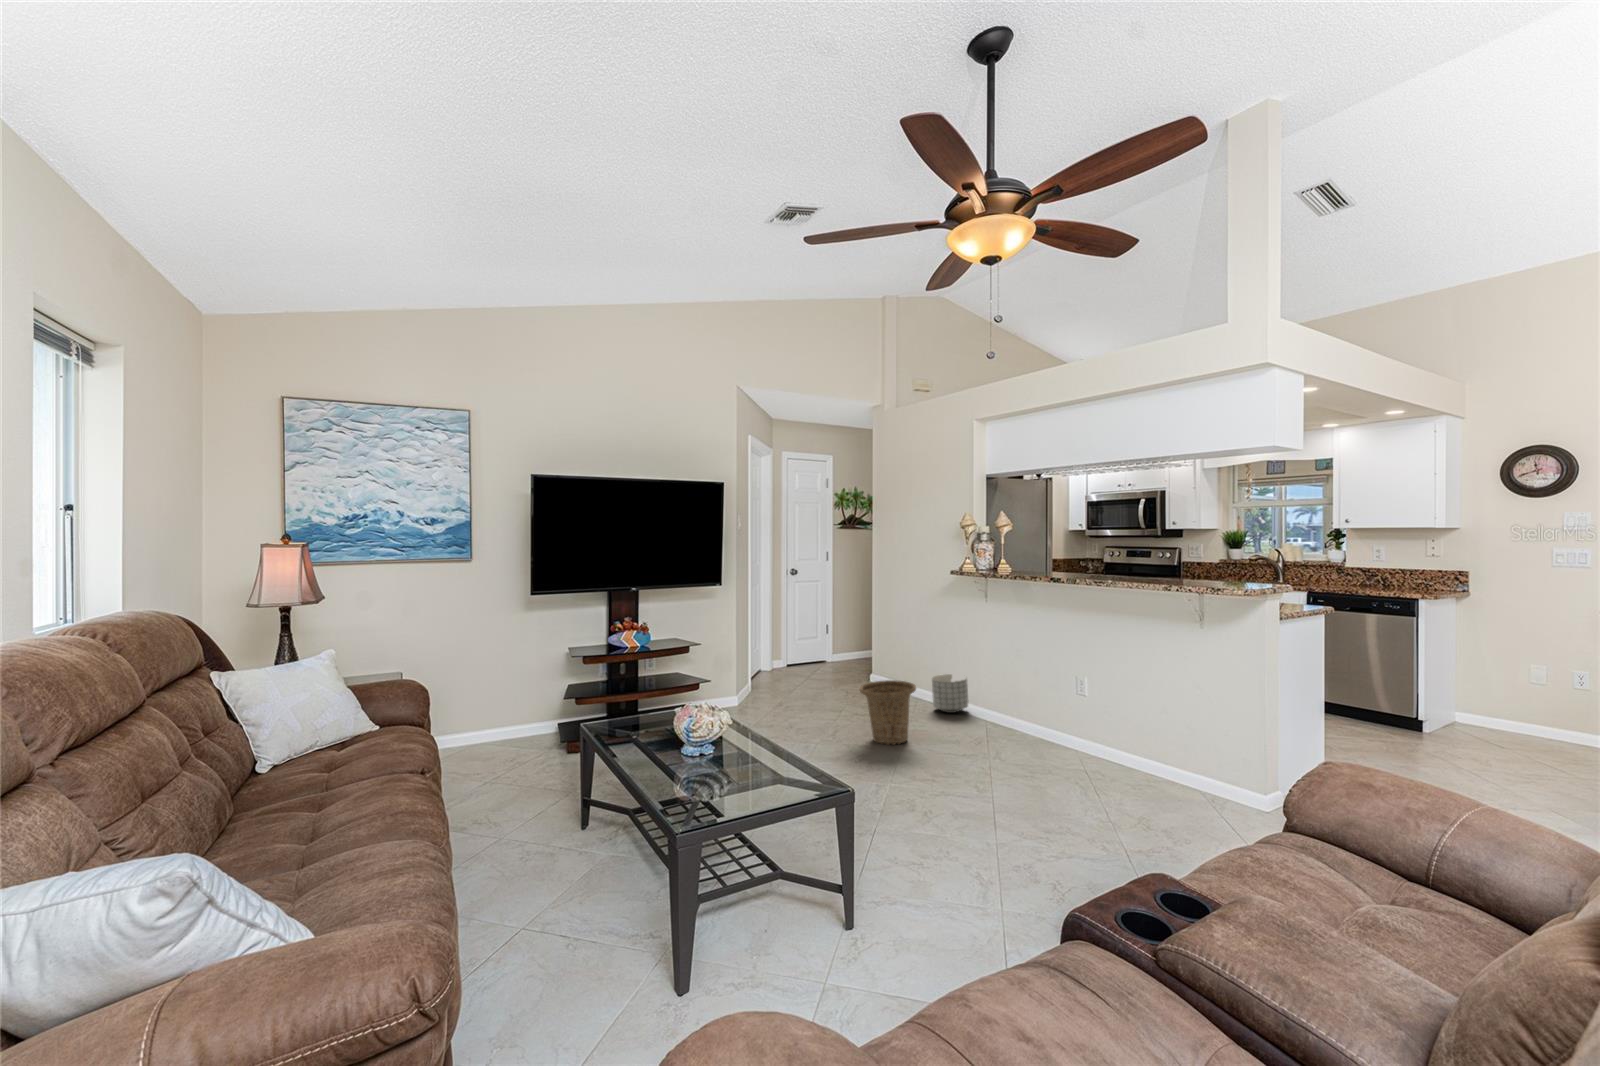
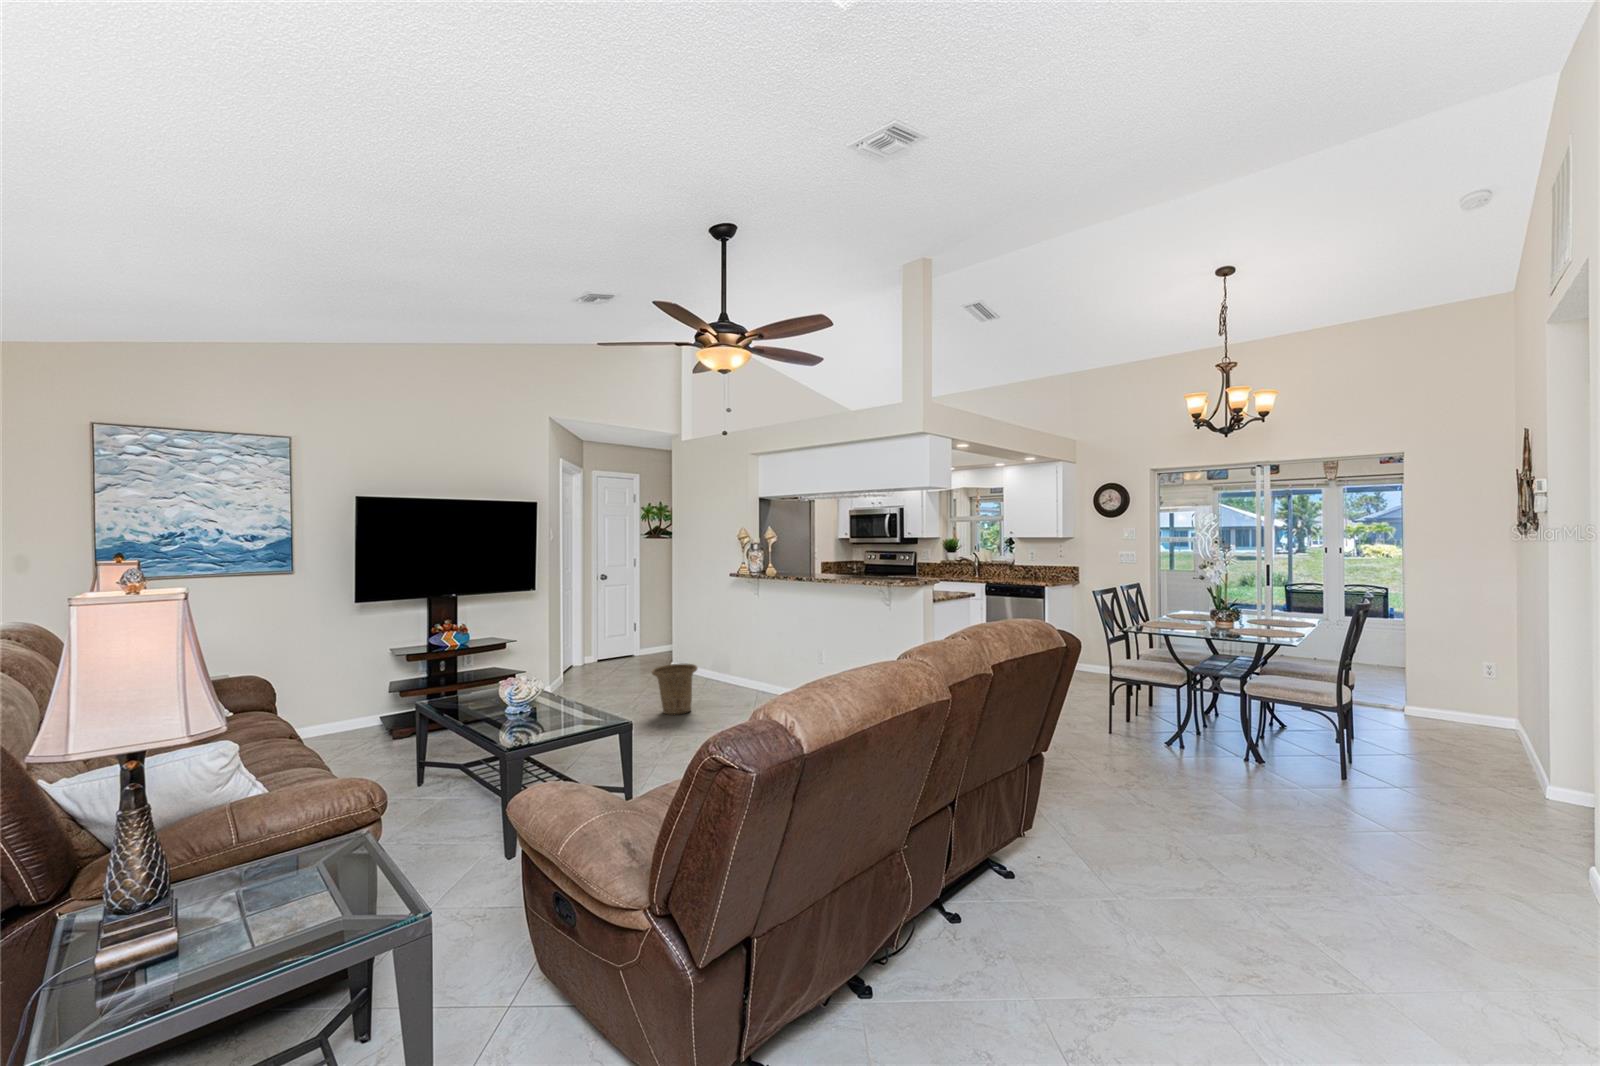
planter: present [932,674,968,713] -> none [716,658,746,689]

